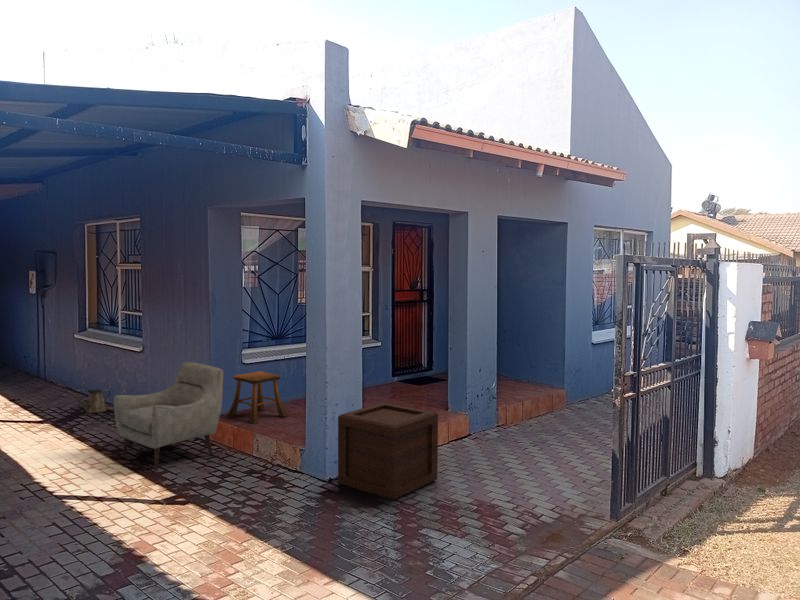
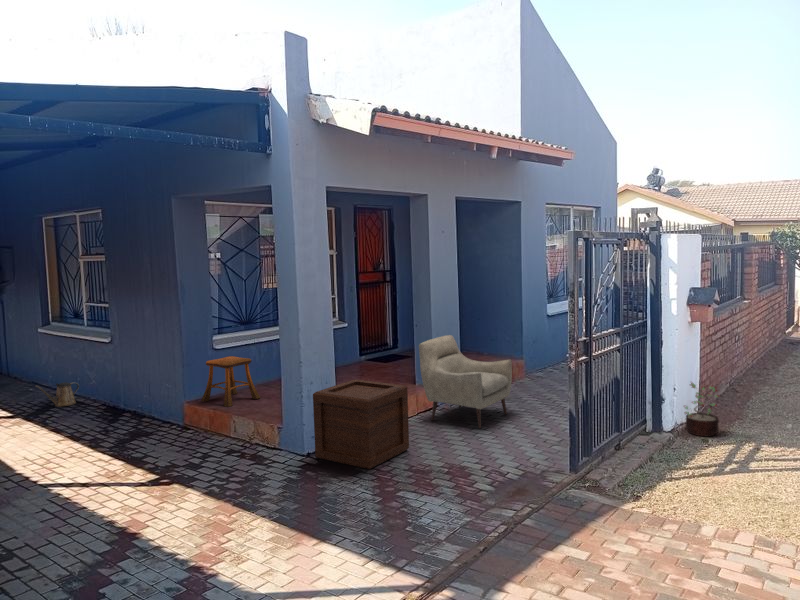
chair: present [114,362,223,471] -> present [419,335,512,429]
decorative plant: none [738,423,781,485] -> present [685,383,719,436]

